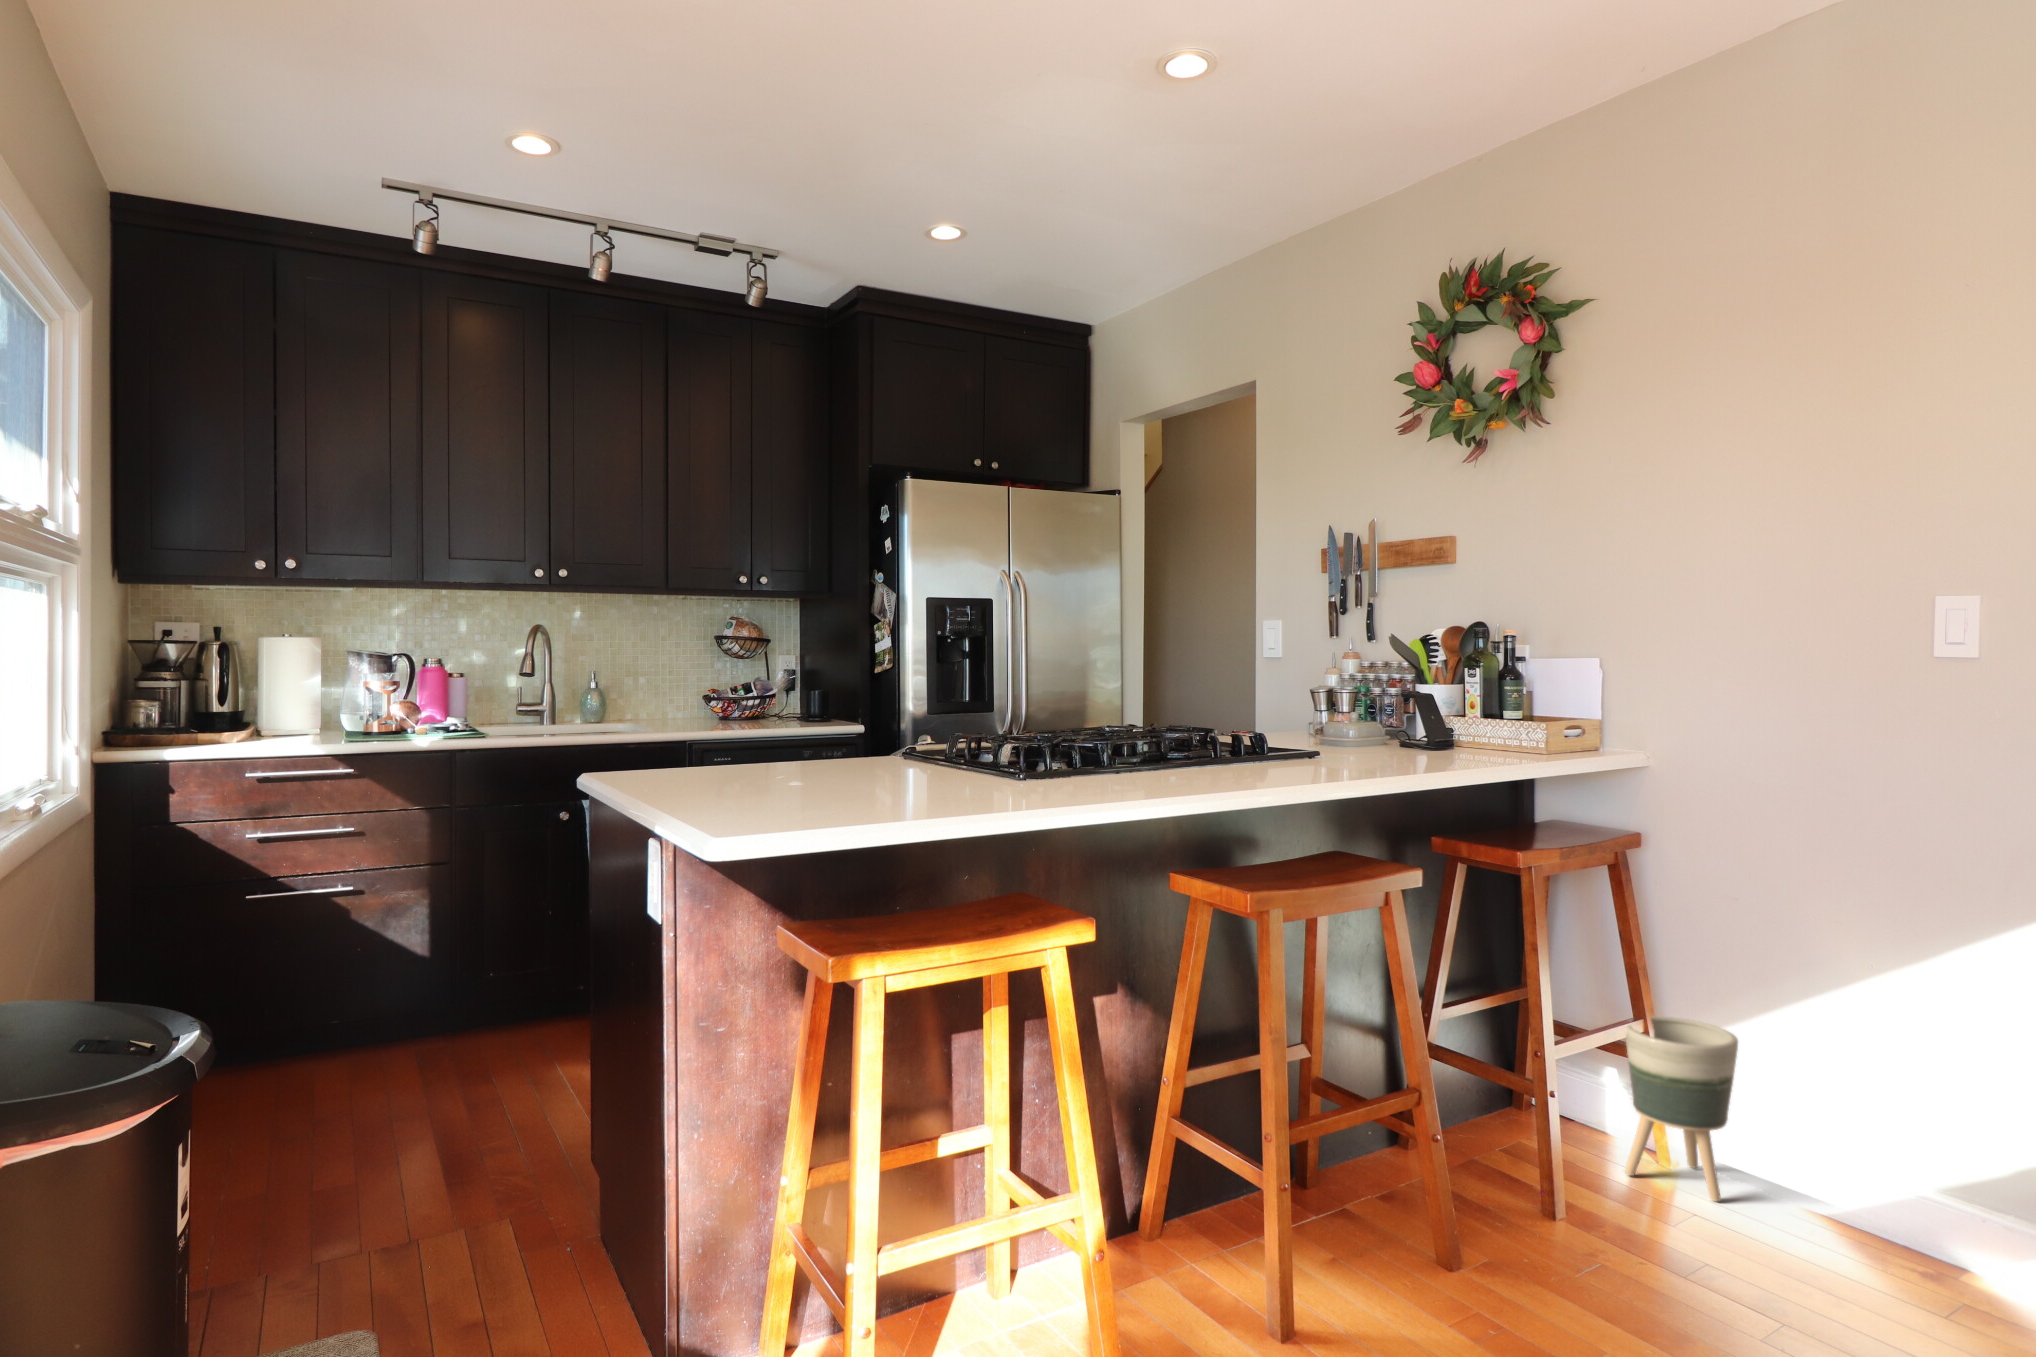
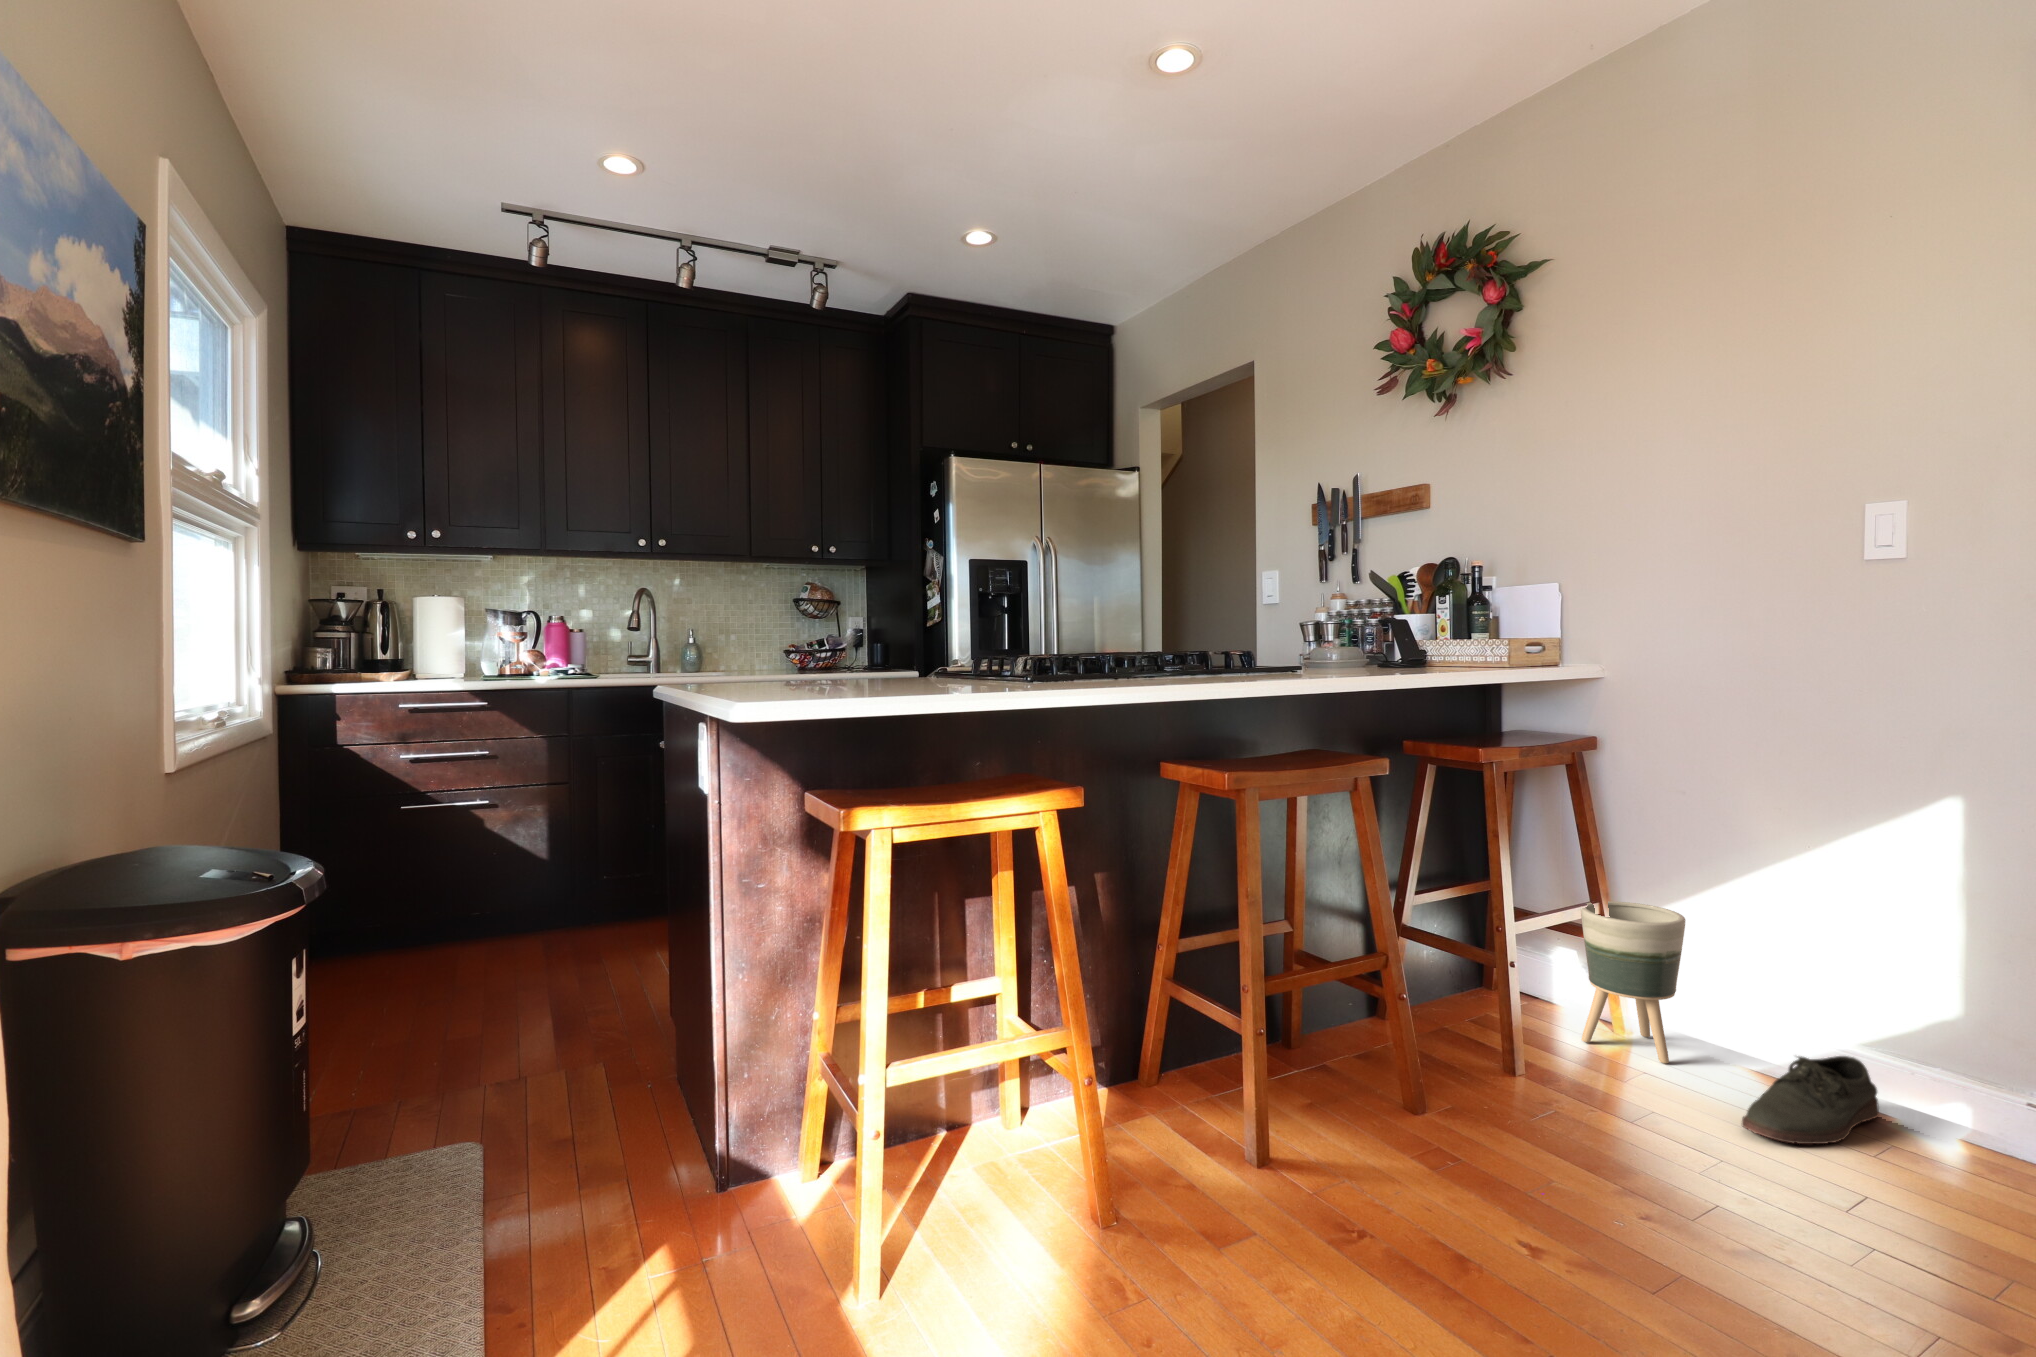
shoe: none [1804,1198,1947,1302] -> present [1742,1056,1879,1144]

